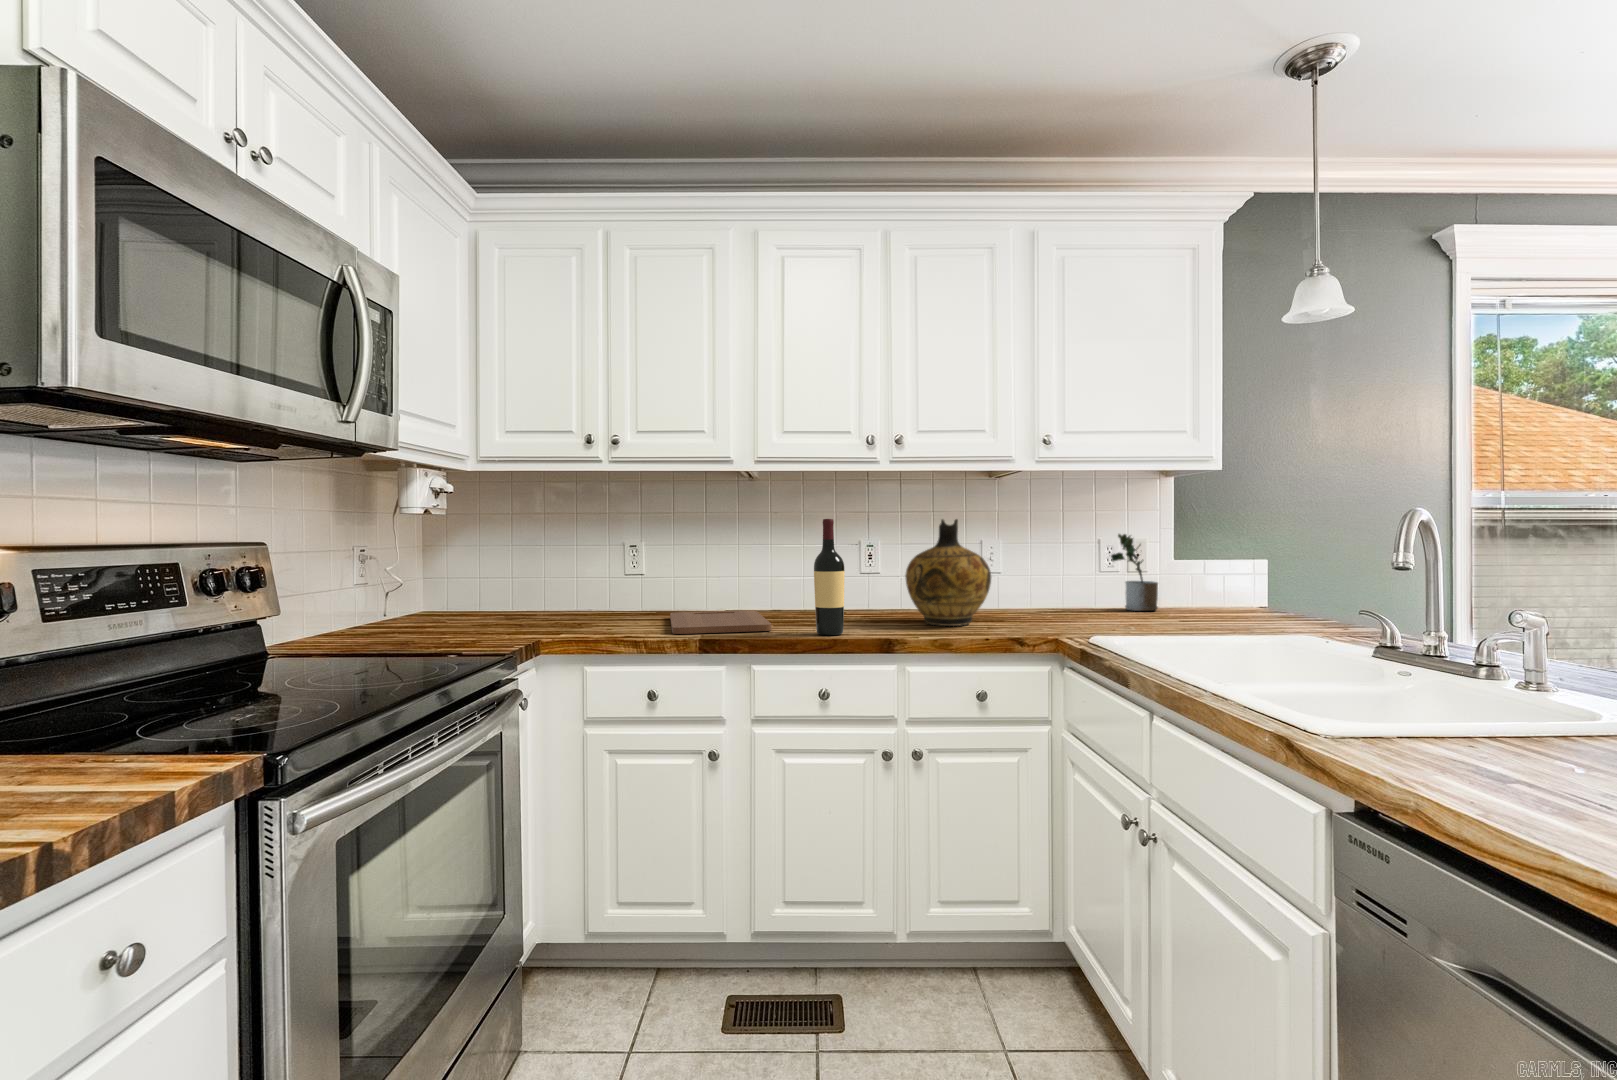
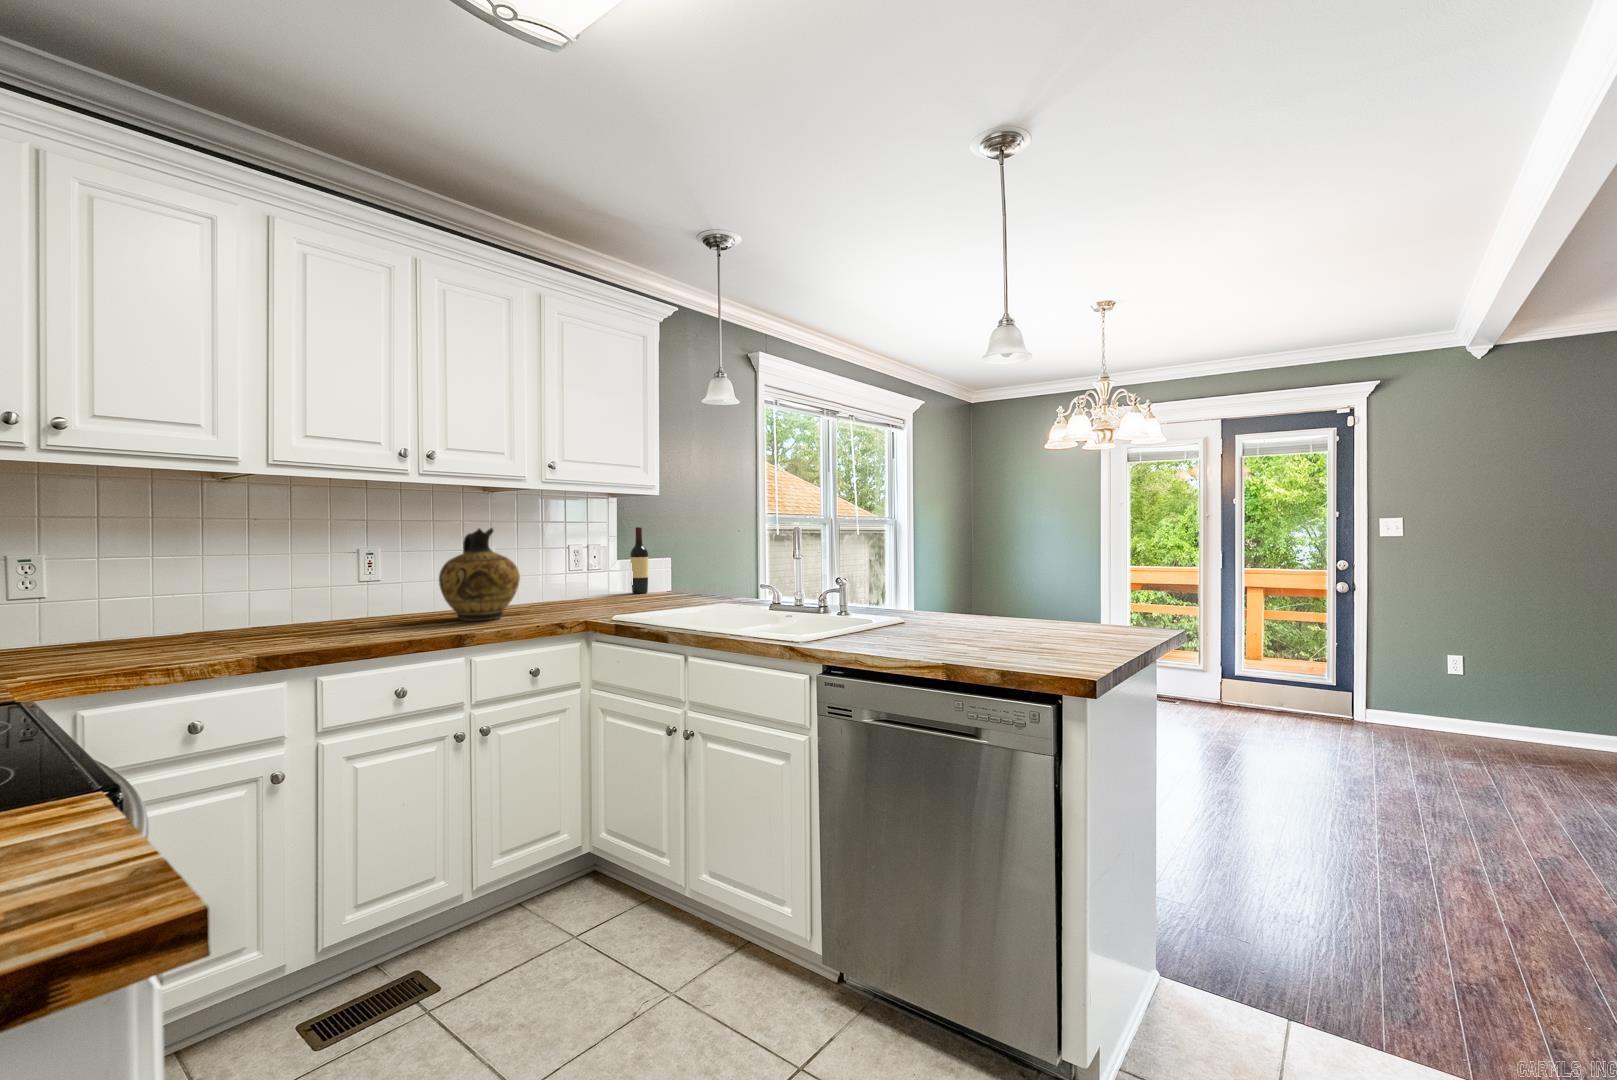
wine bottle: present [814,519,845,635] -> present [630,527,648,593]
potted plant: present [1111,534,1158,611] -> none [581,539,613,597]
cutting board: present [670,610,772,634] -> none [127,627,318,658]

